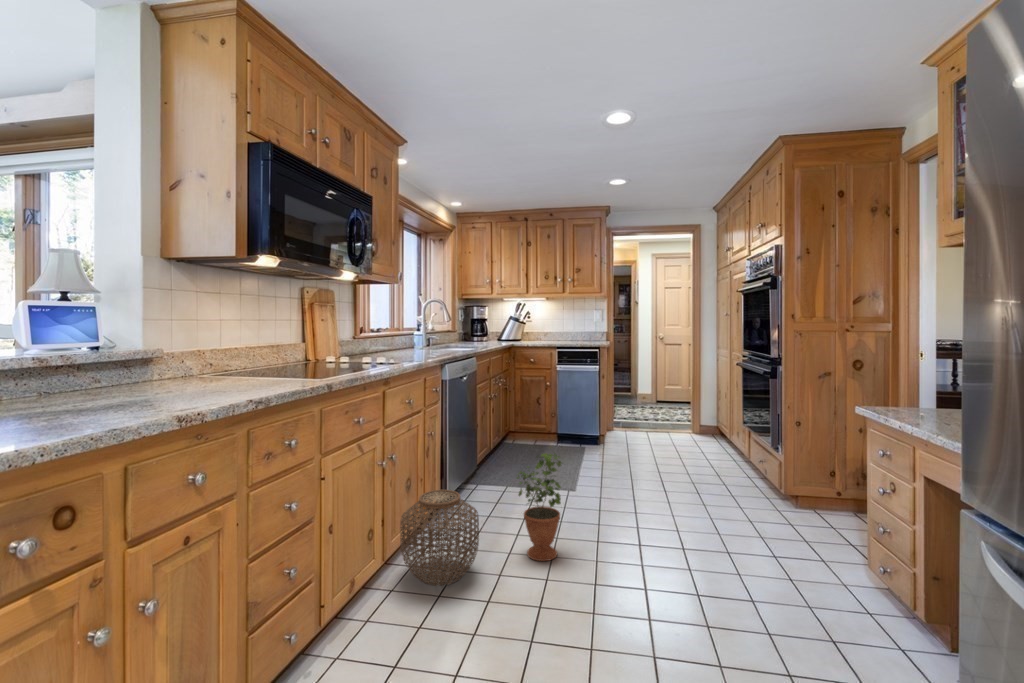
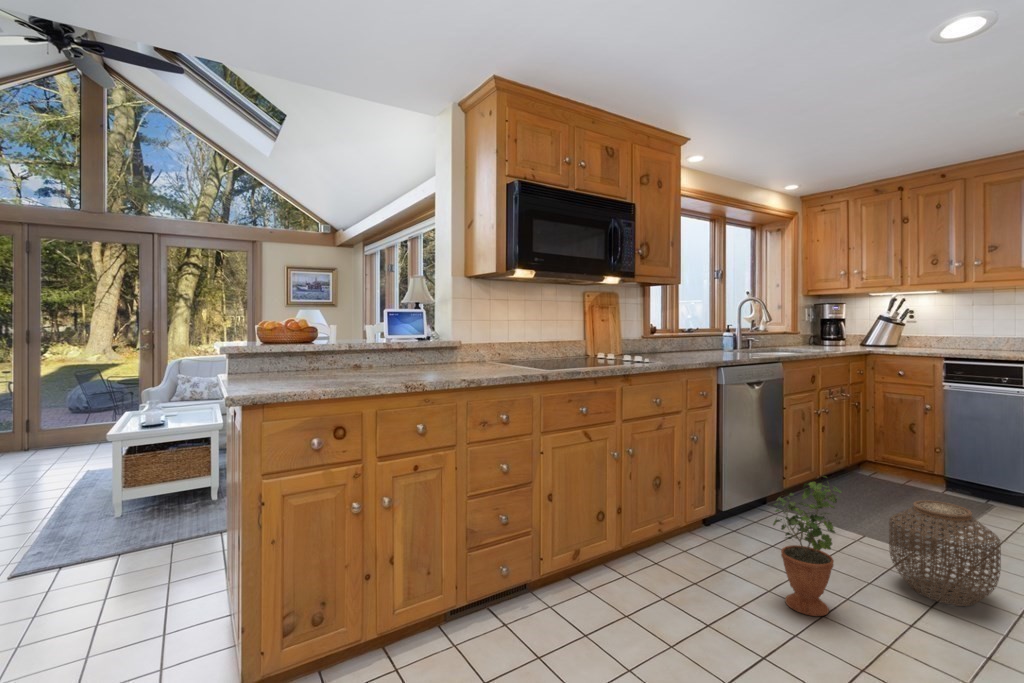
woven basket: present [400,490,479,586] -> present [889,500,1001,606]

